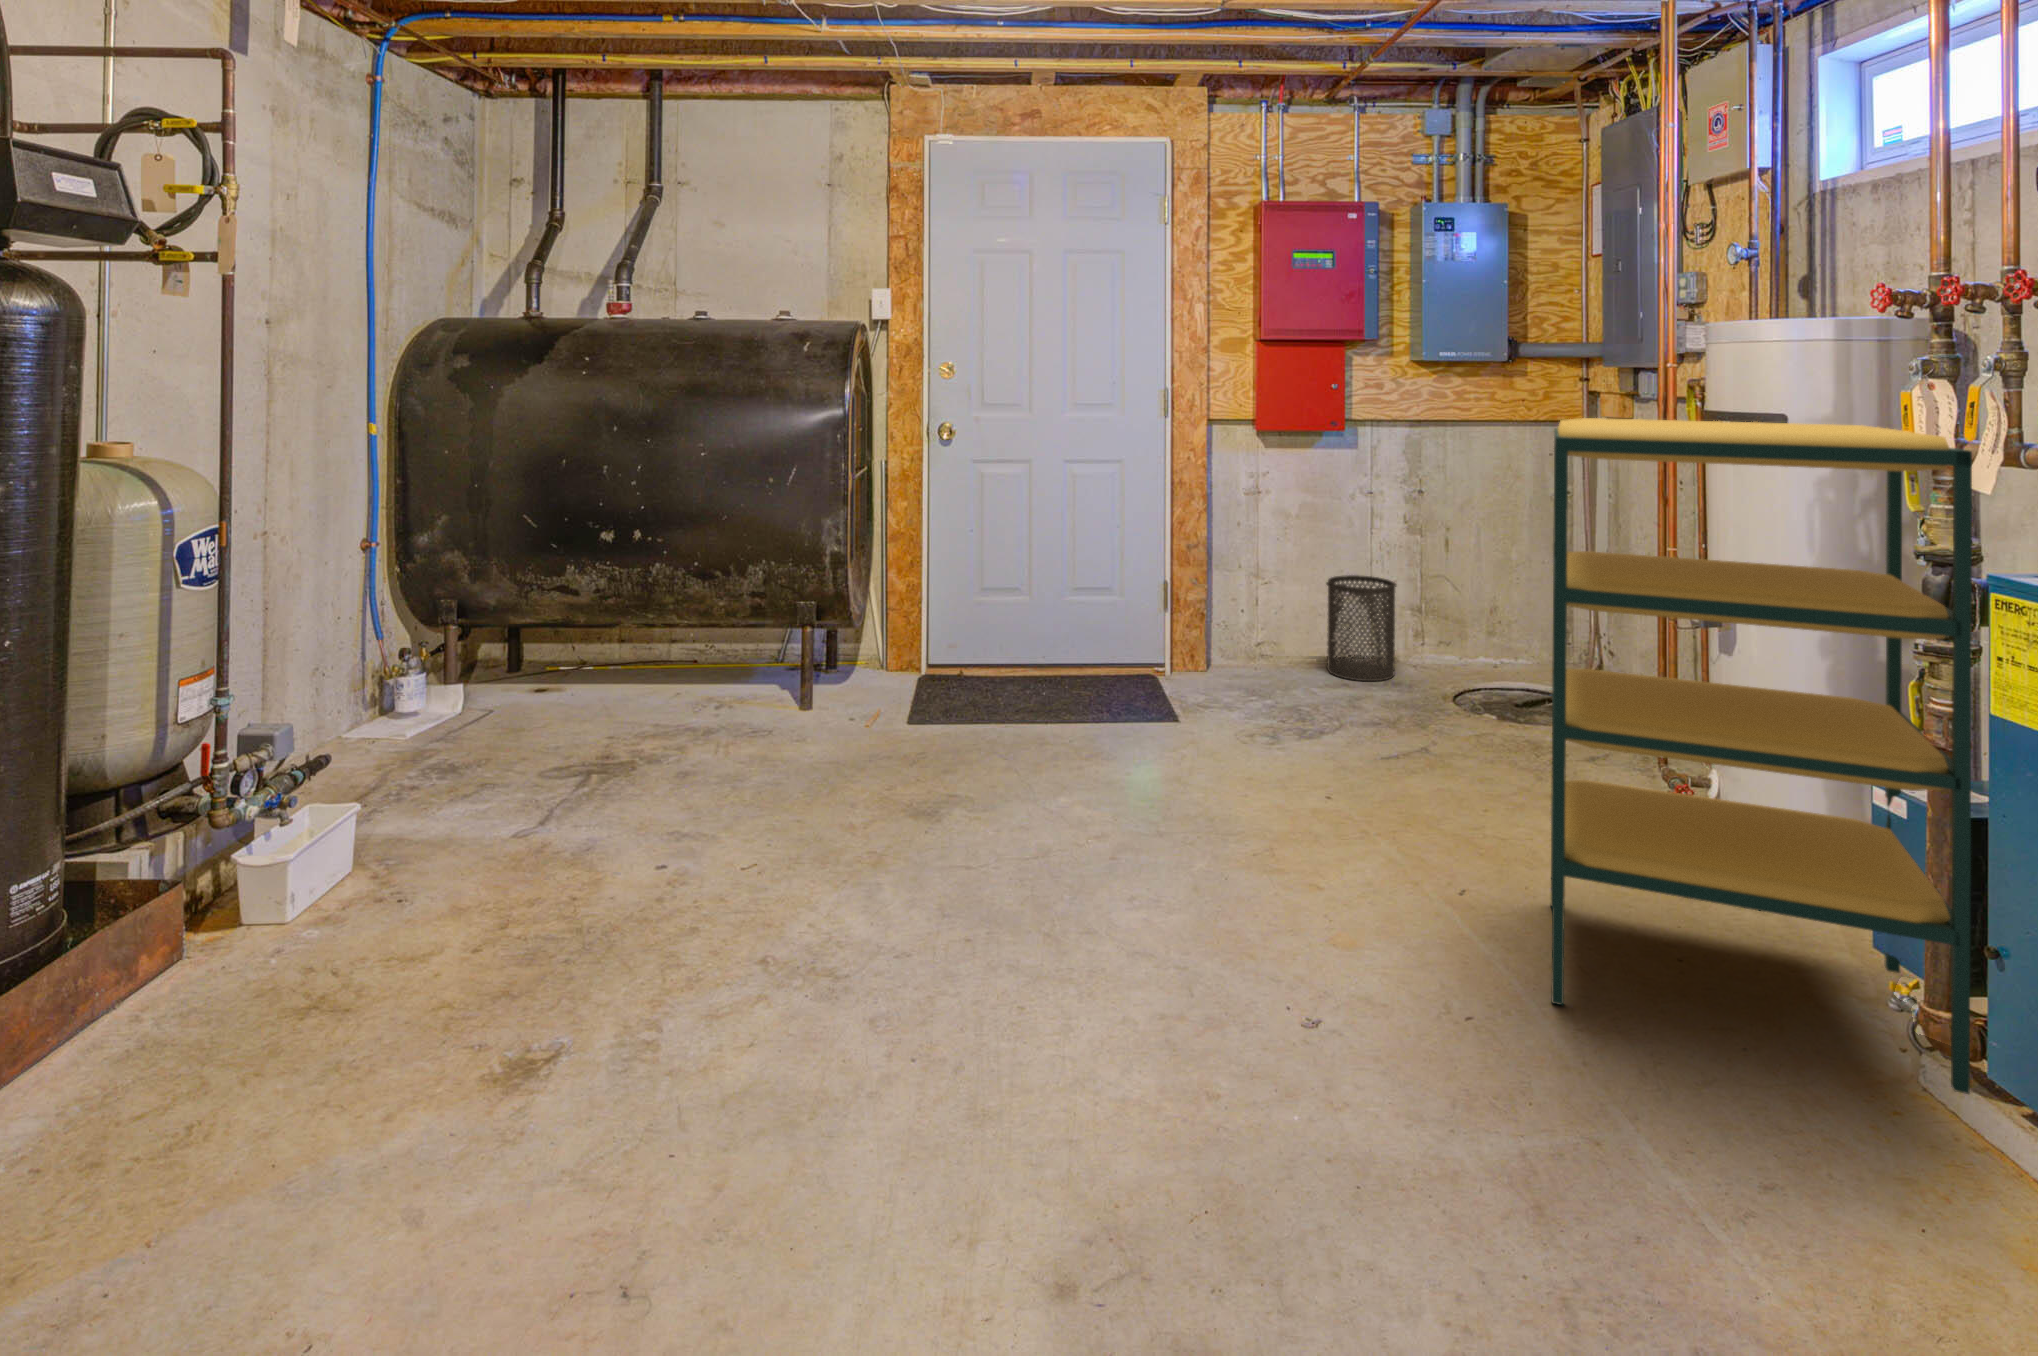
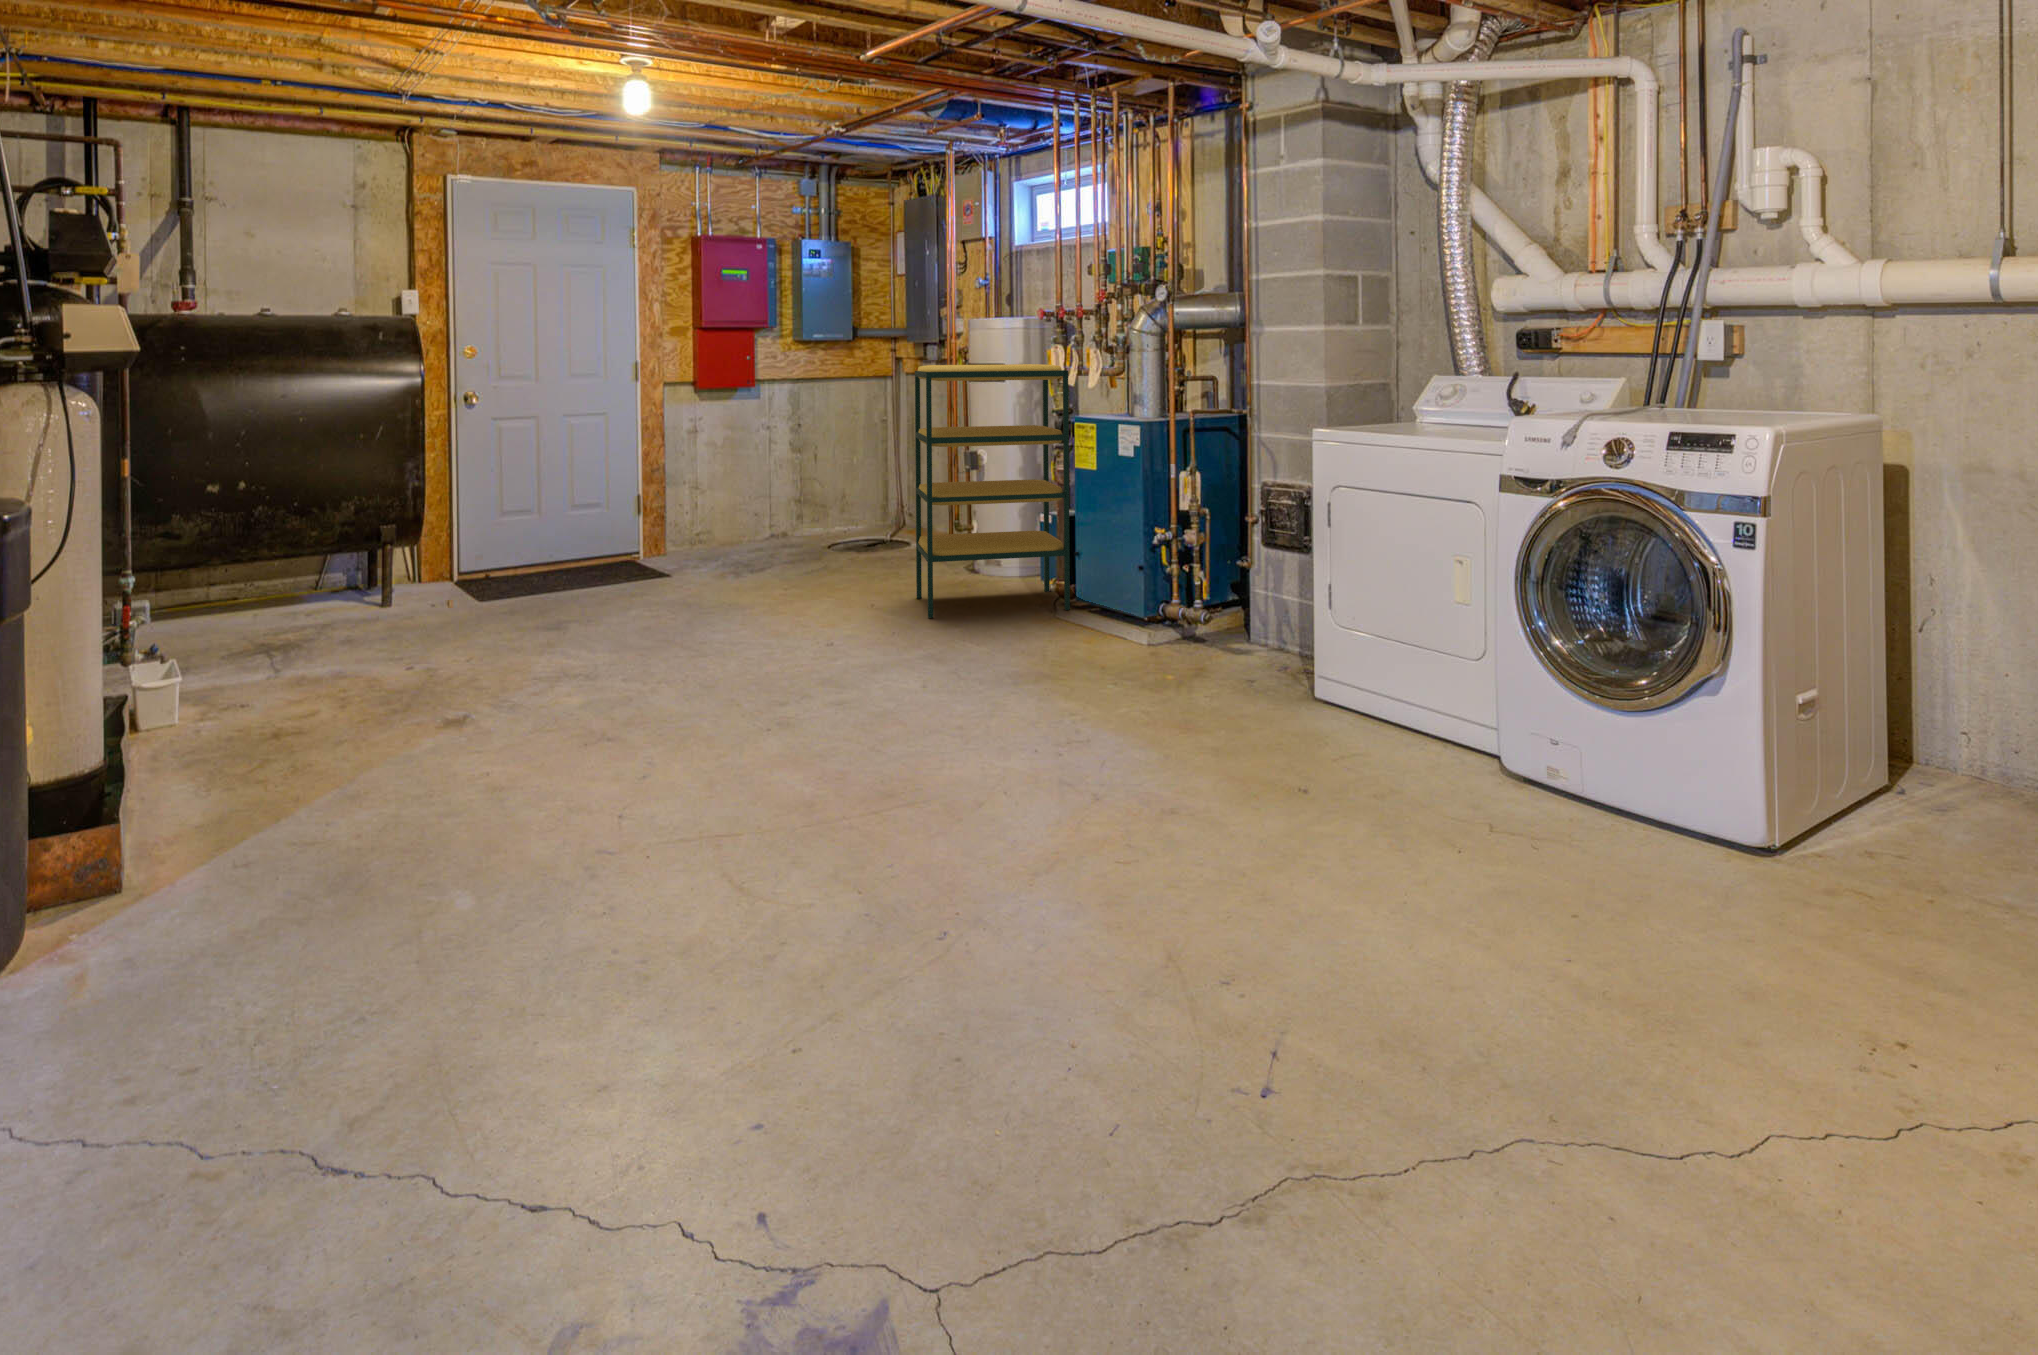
trash can: present [1326,575,1396,681] -> none [747,482,792,547]

